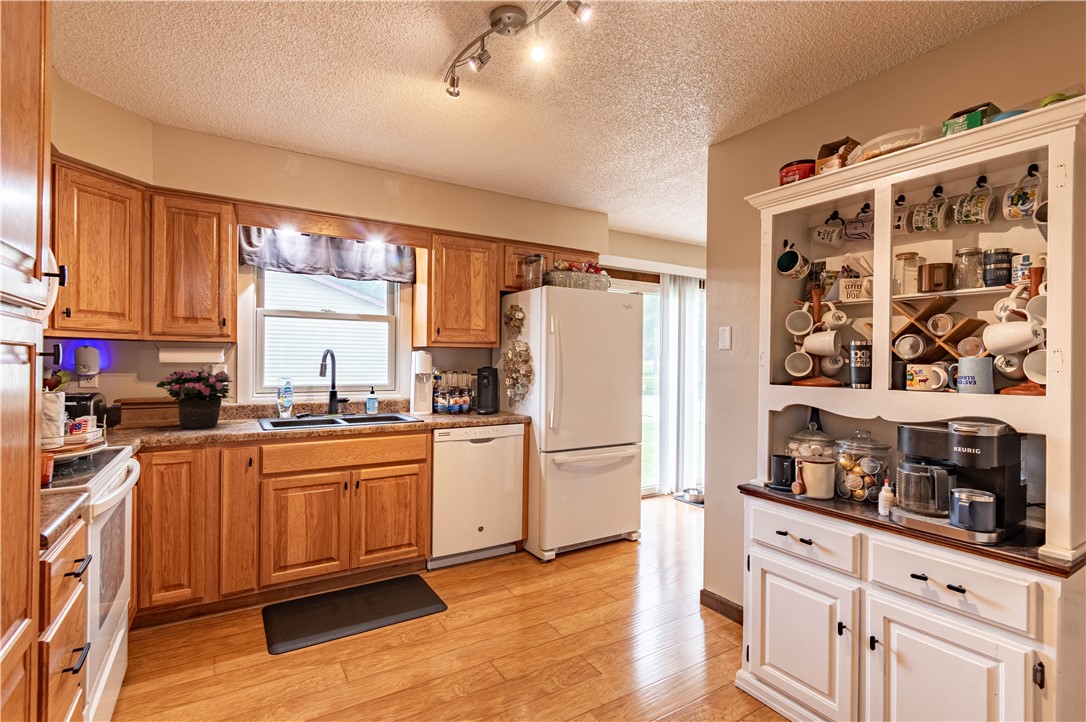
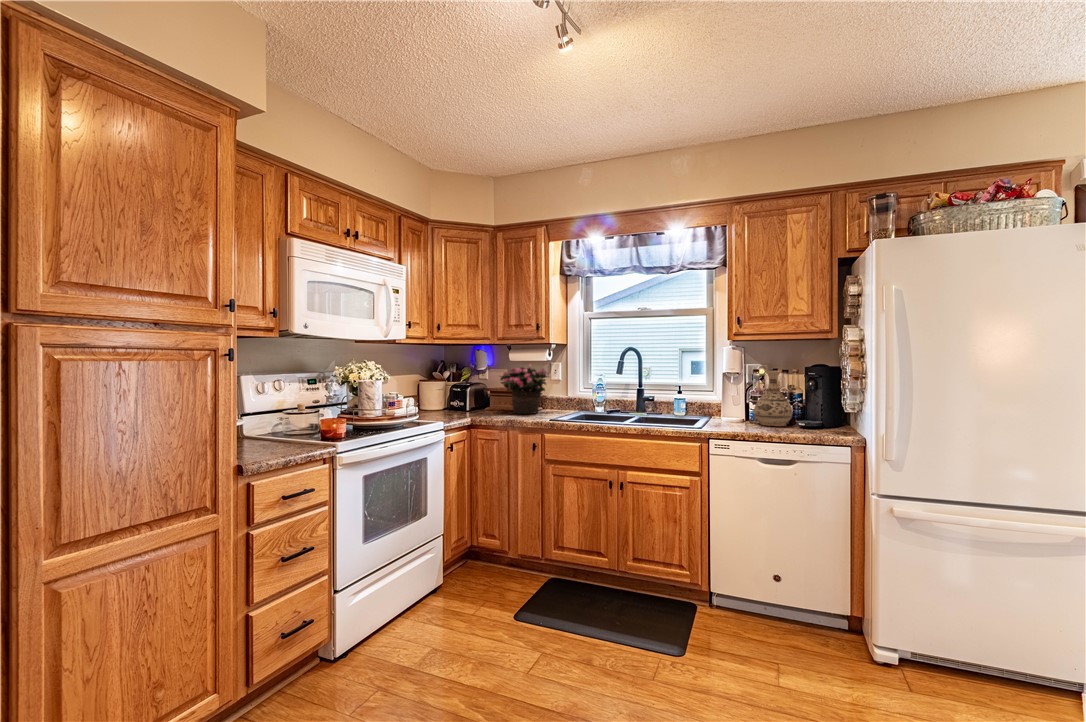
vase: none [442,372,471,415] -> present [754,371,793,426]

